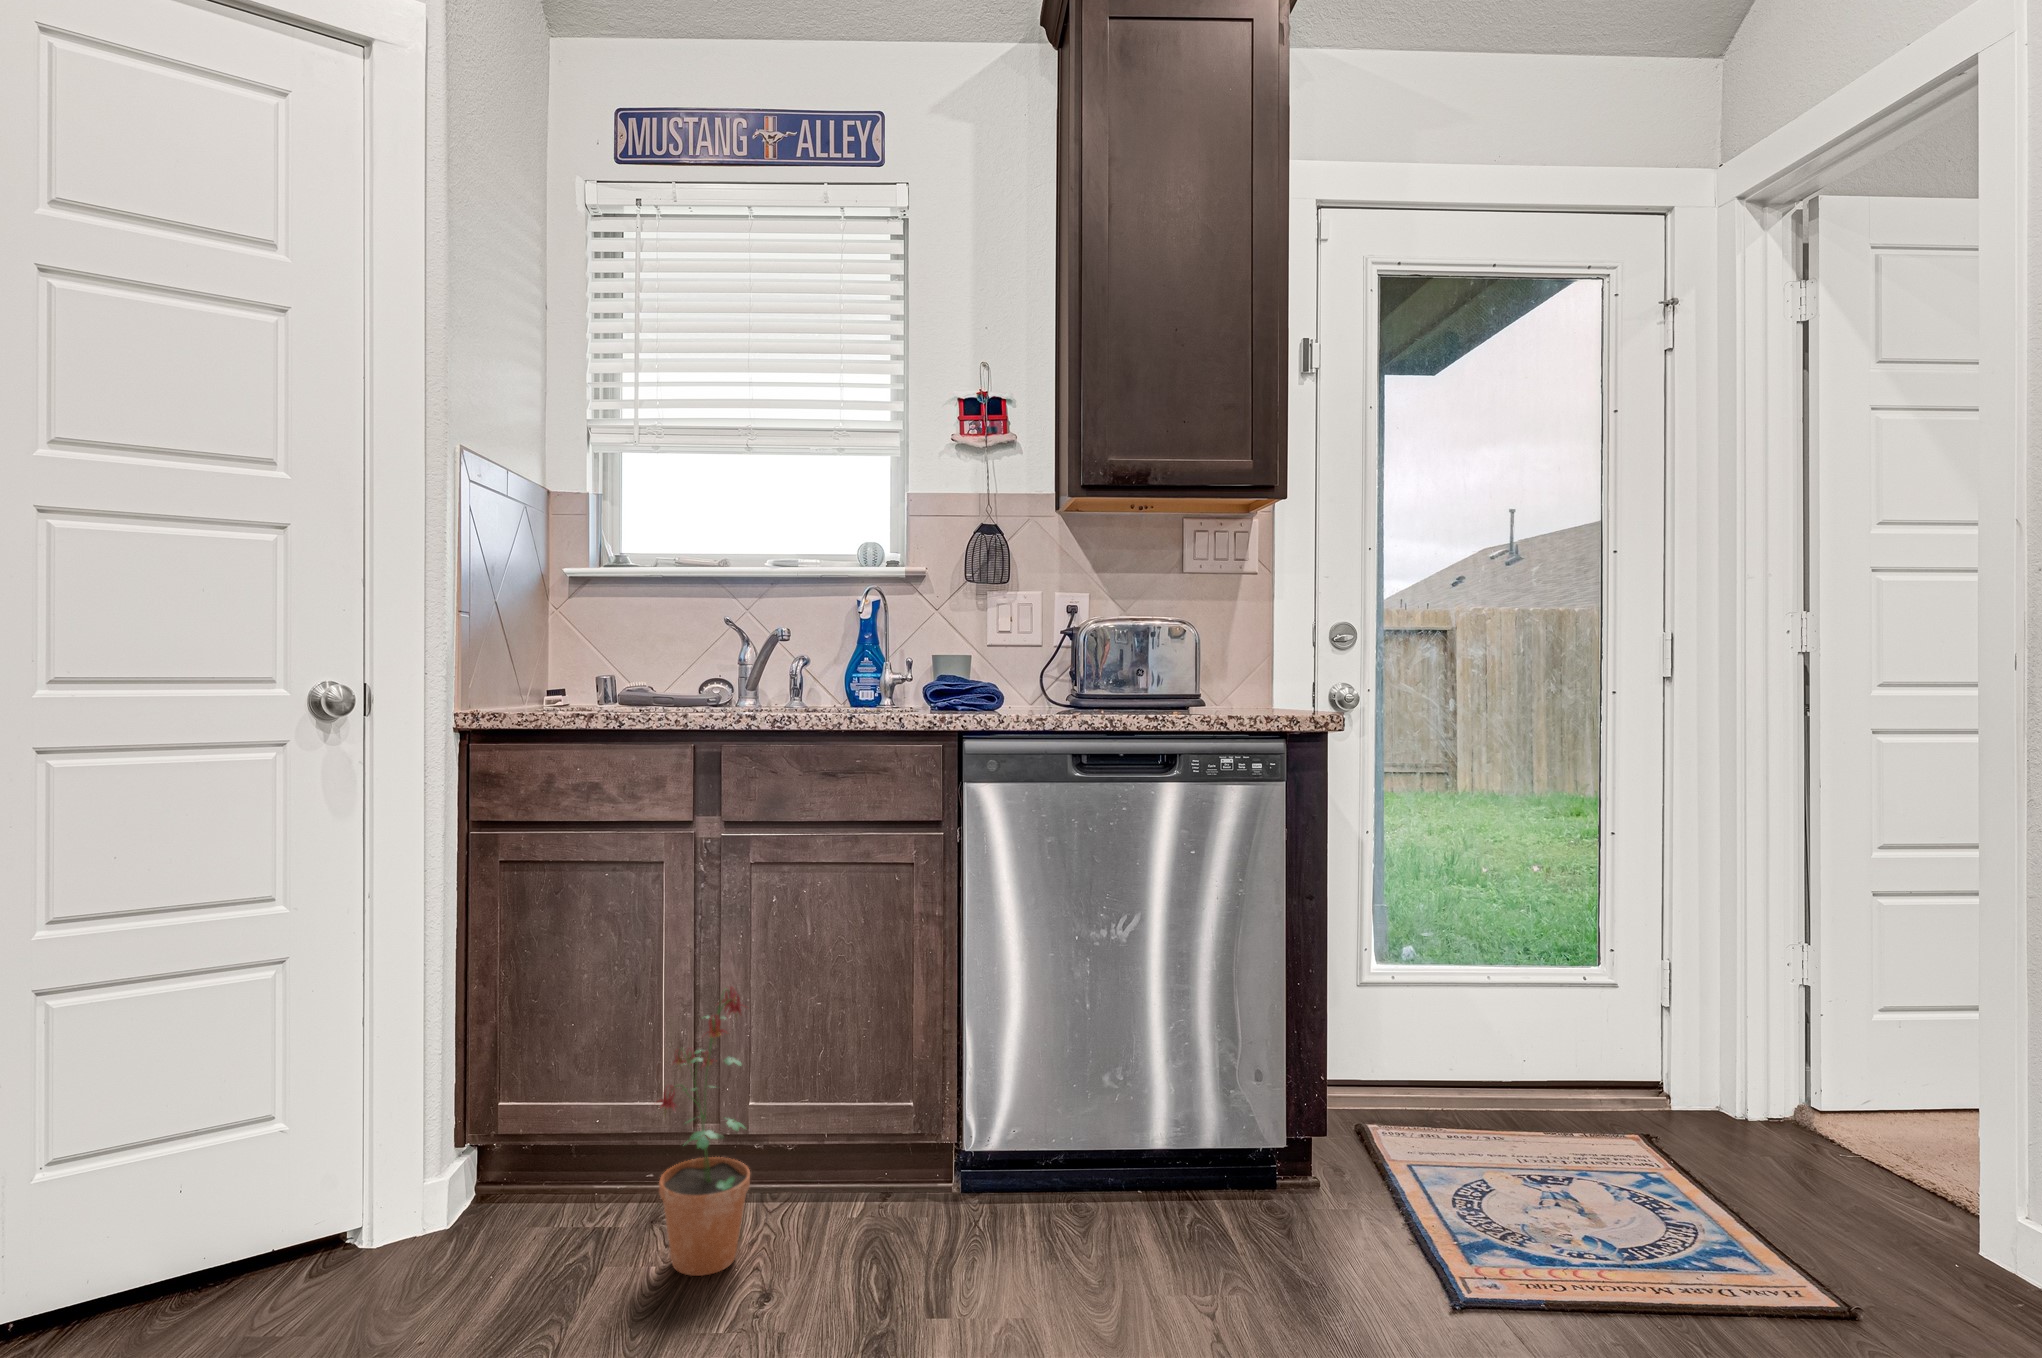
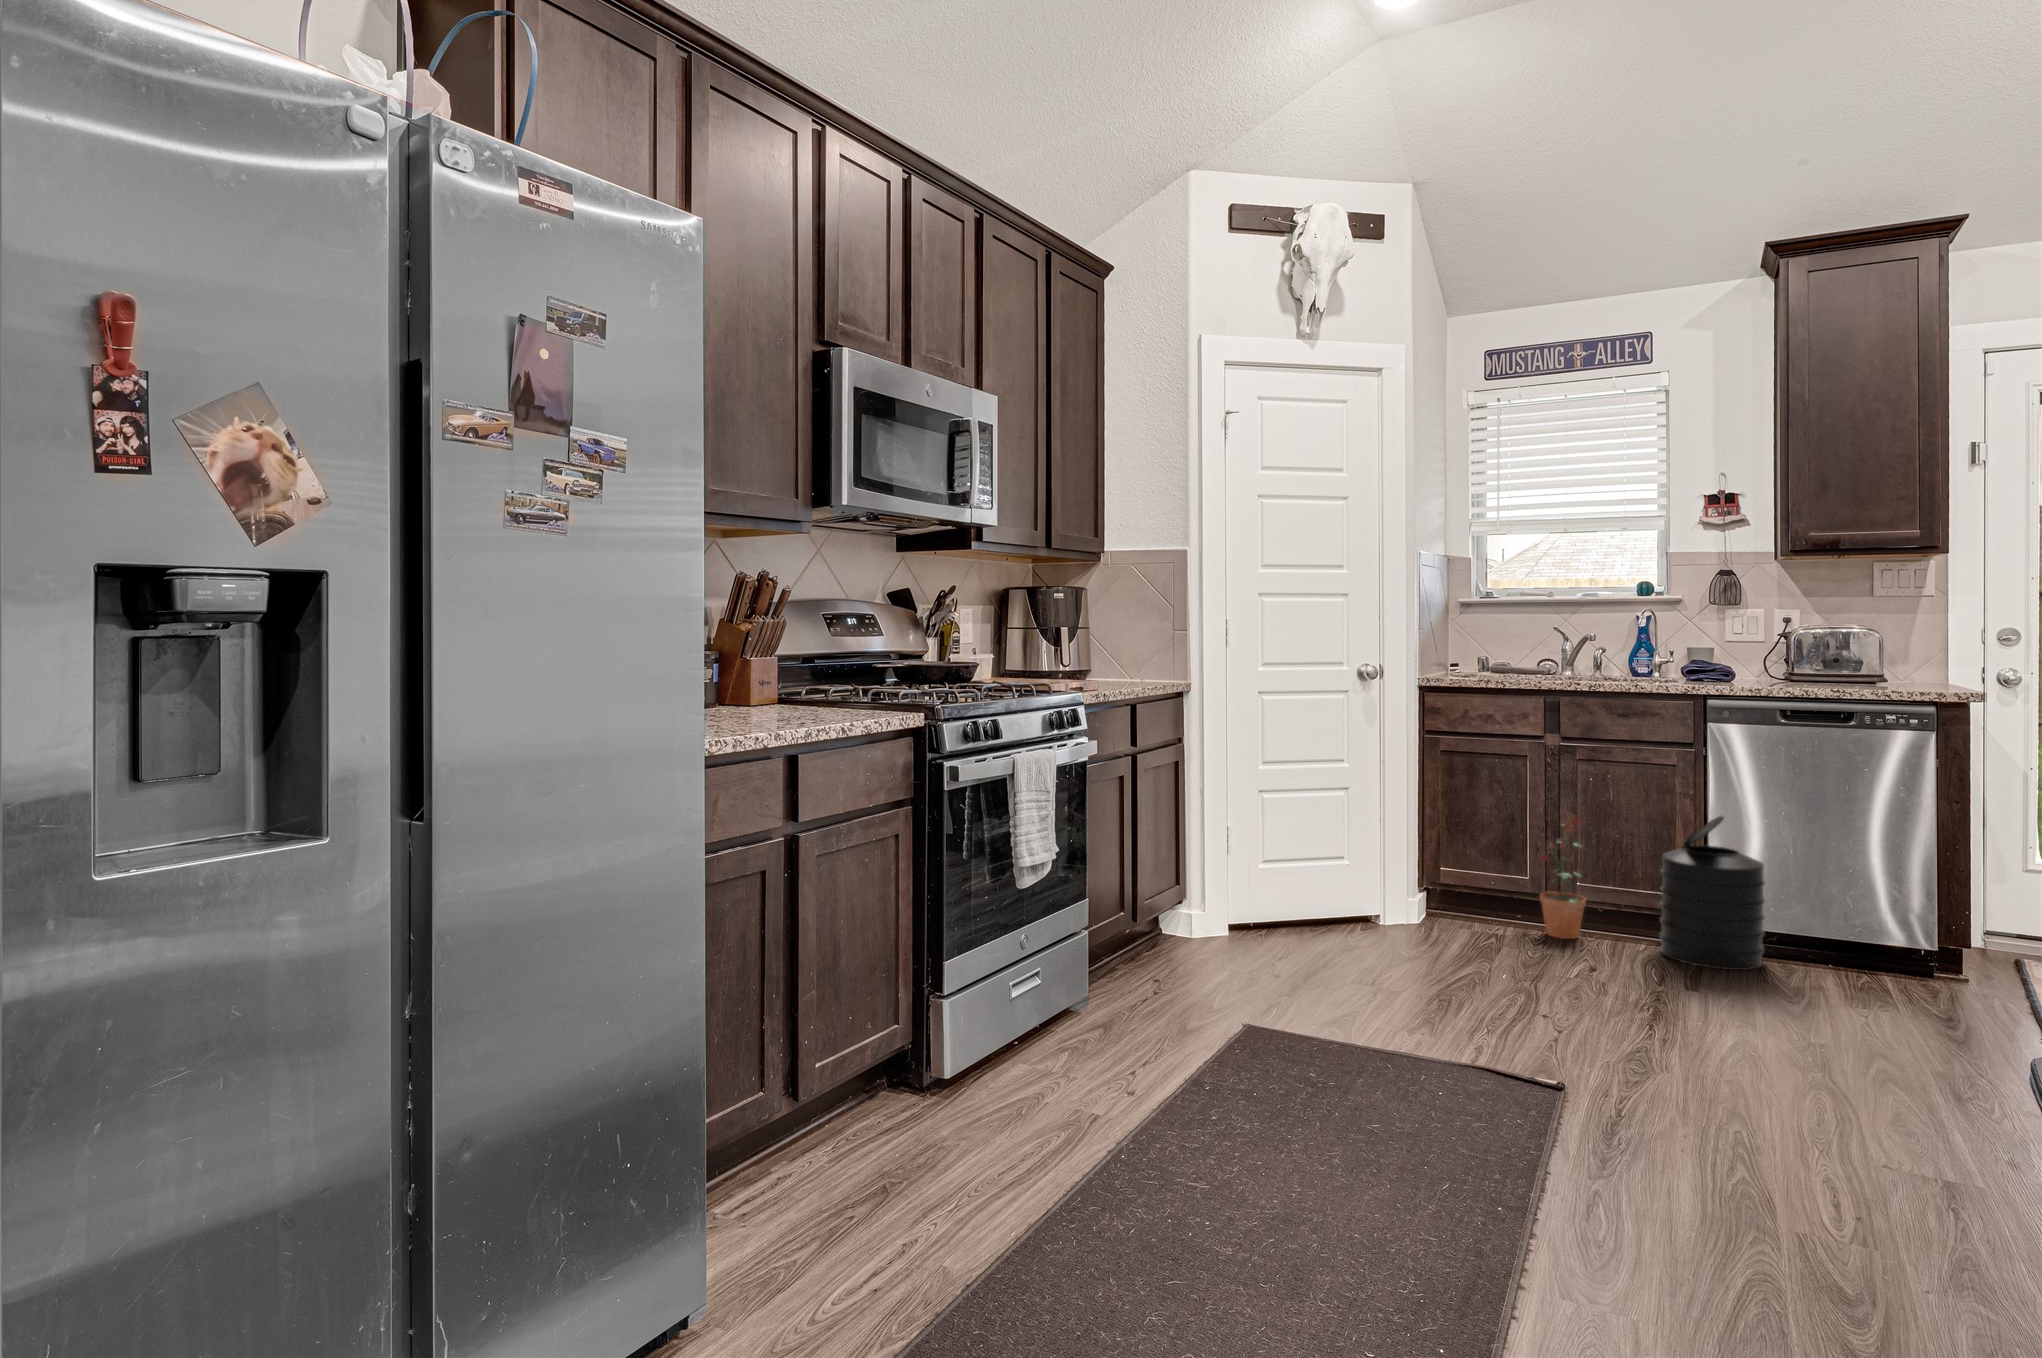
trash can: none [883,974,1063,1317] -> present [1660,816,1765,970]

